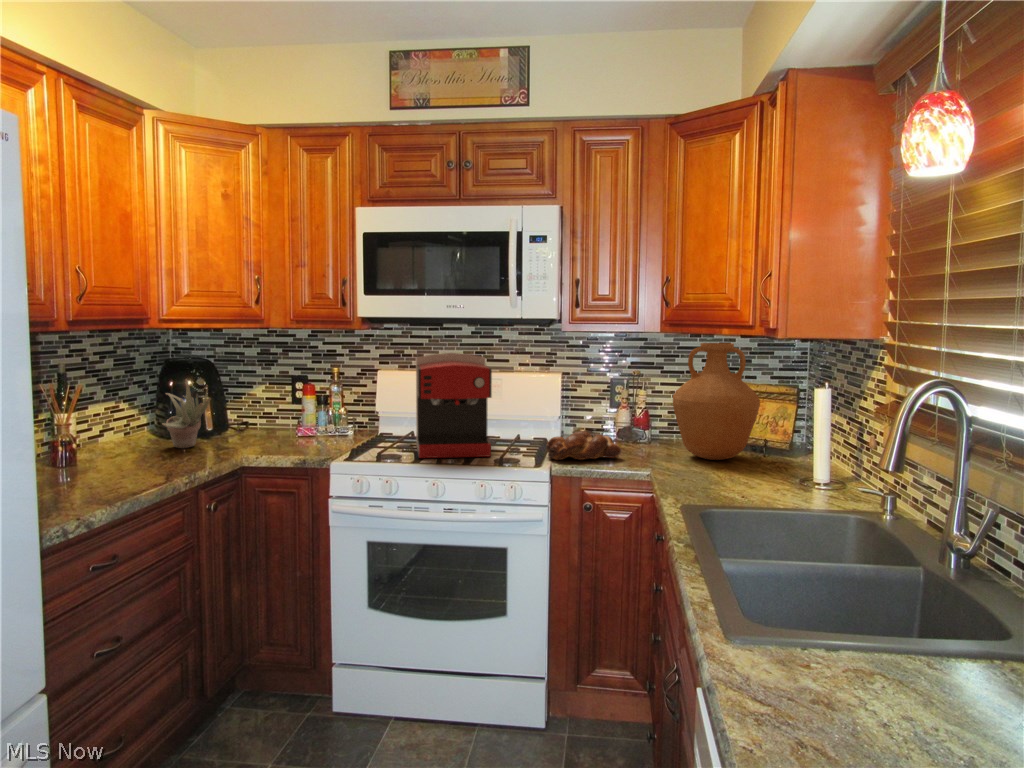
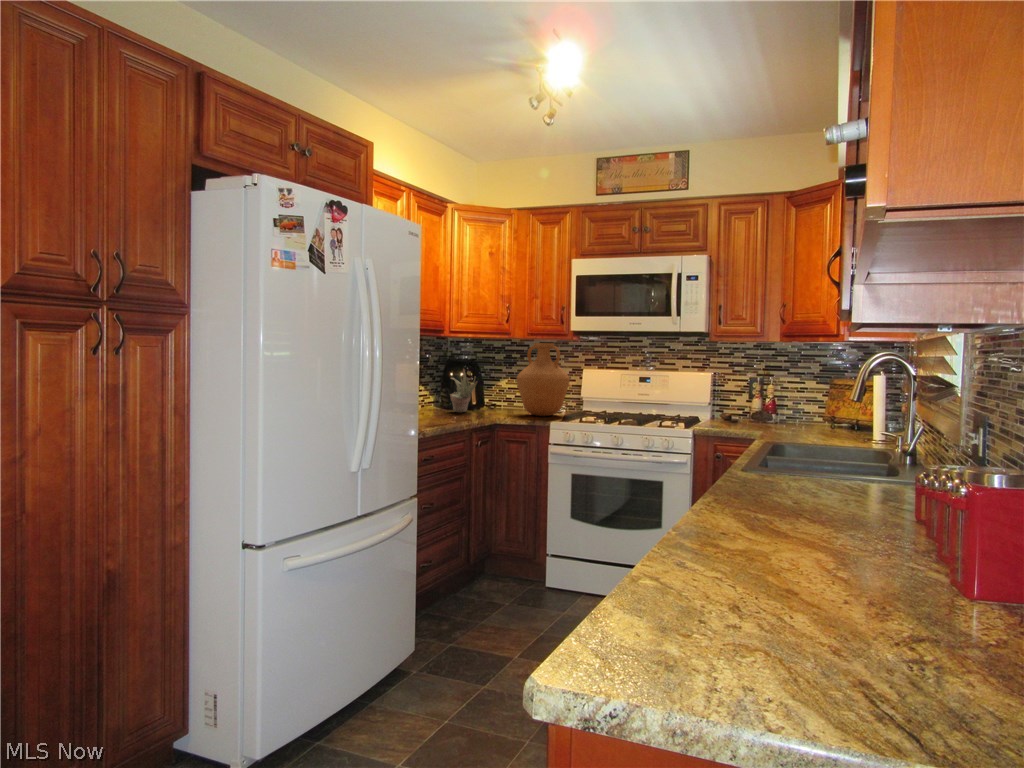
vase: present [673,343,760,460] -> present [517,343,570,416]
coffee maker: present [416,353,492,458] -> none [607,354,659,423]
bread loaf: present [546,431,621,460] -> none [696,408,751,427]

